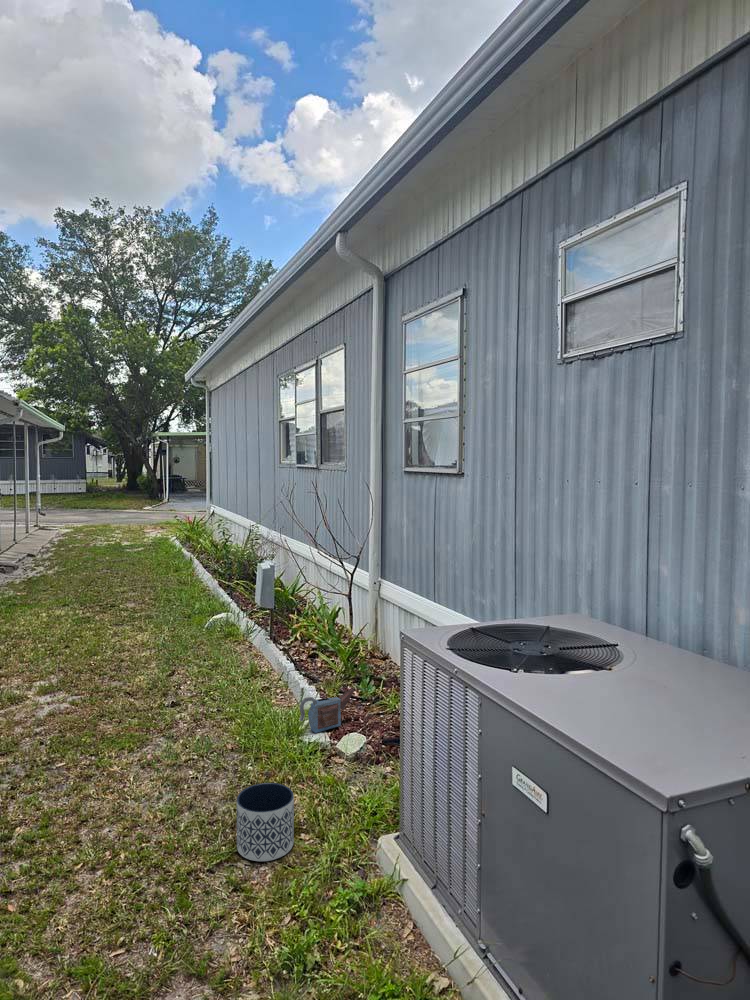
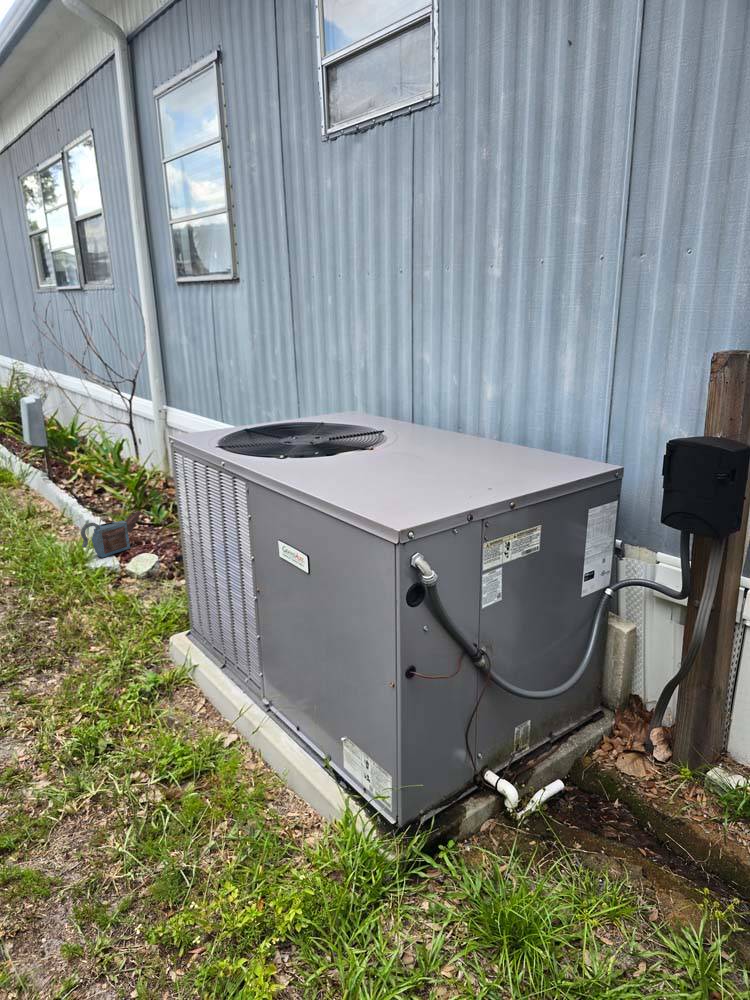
planter: present [237,783,294,861] -> none [11,603,83,678]

